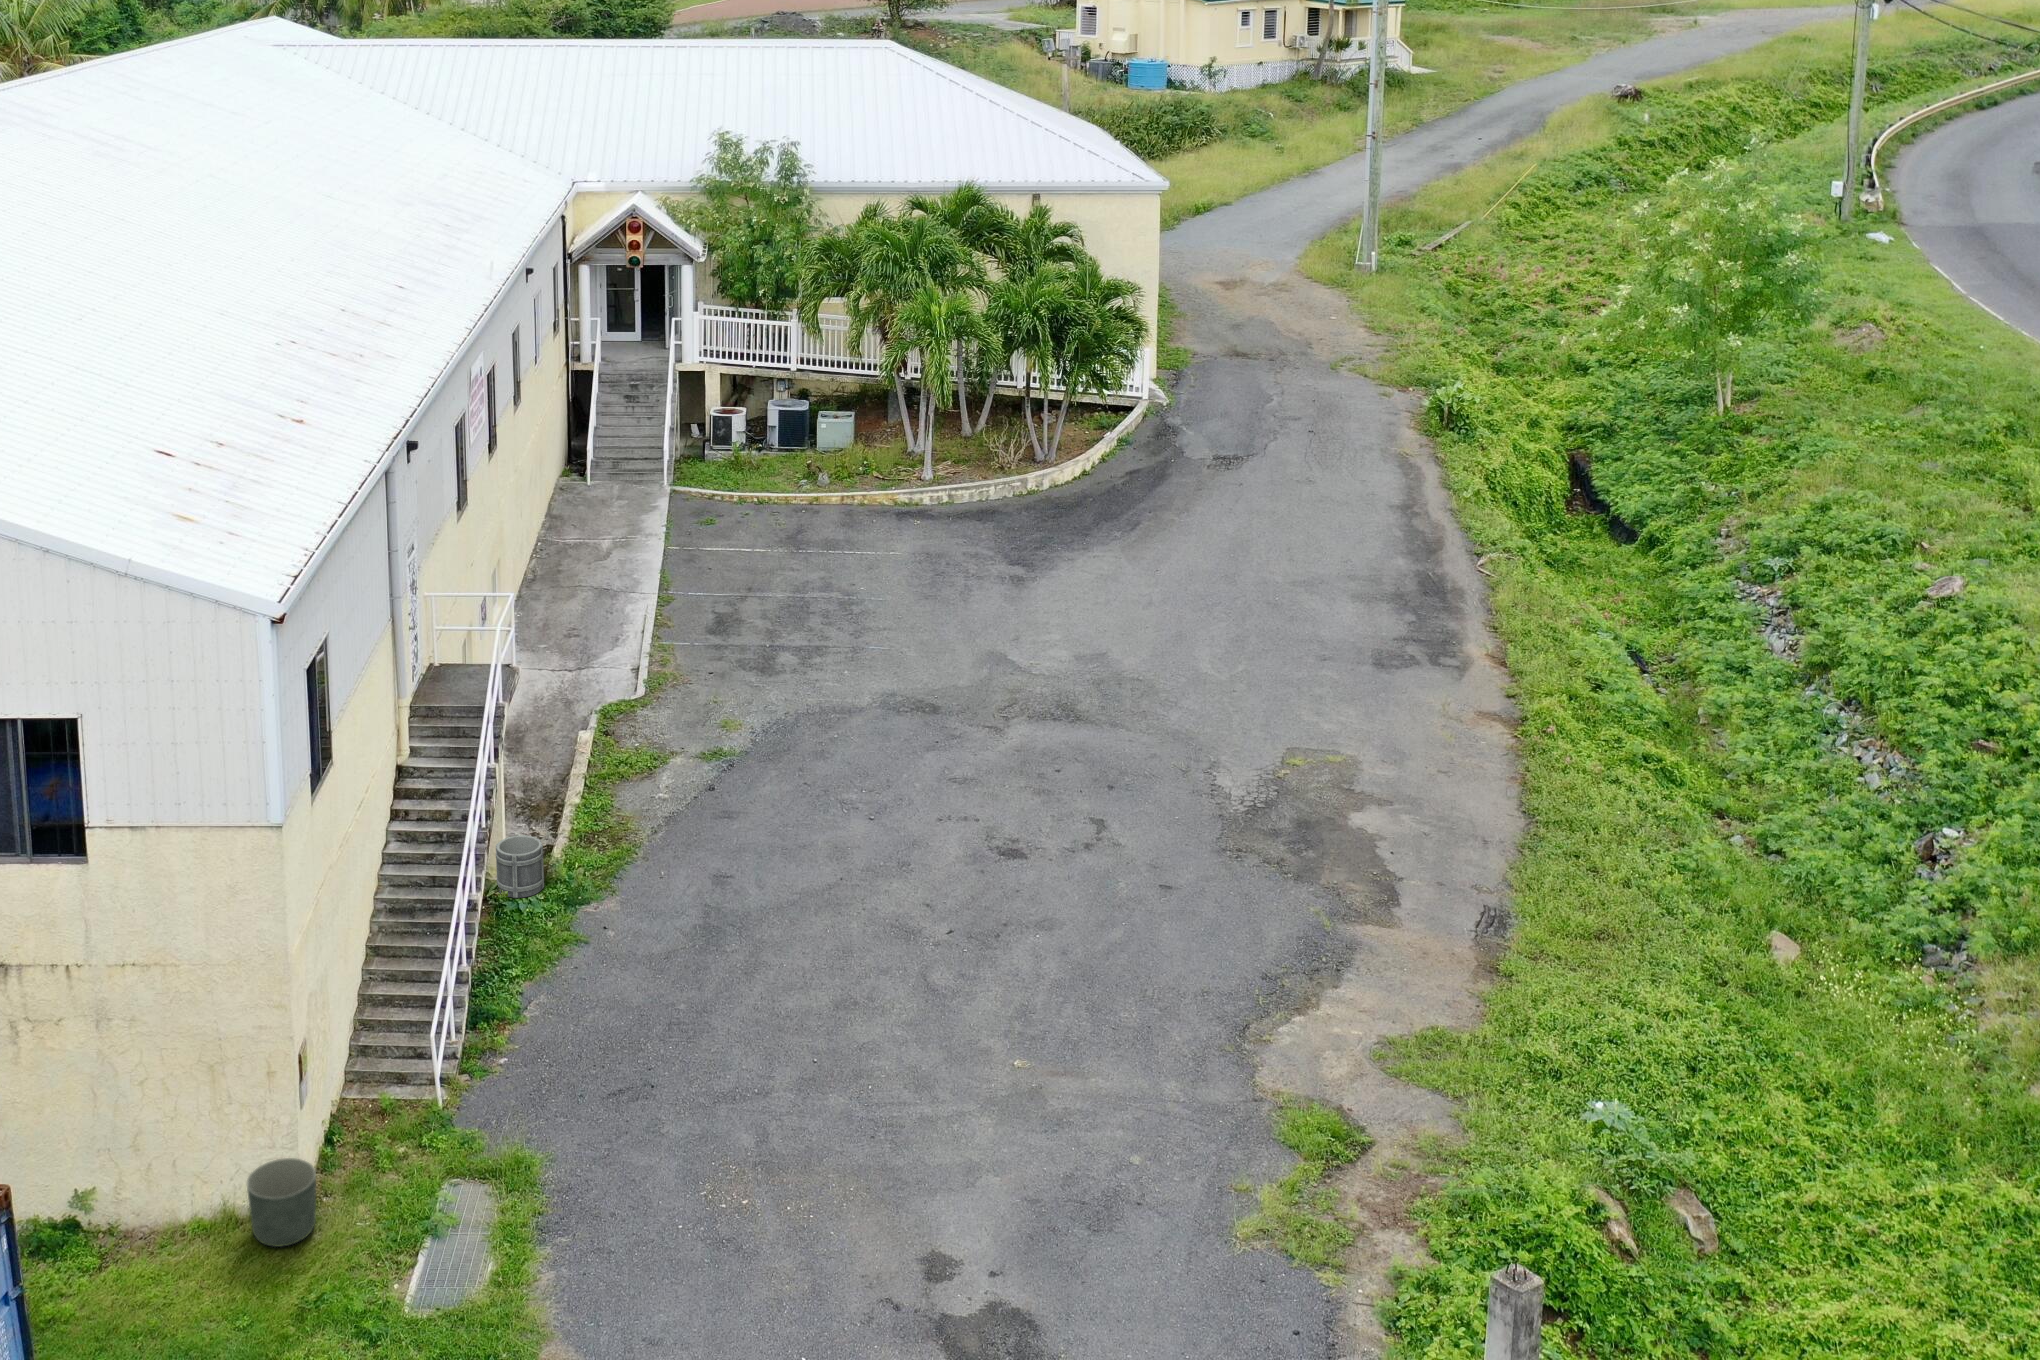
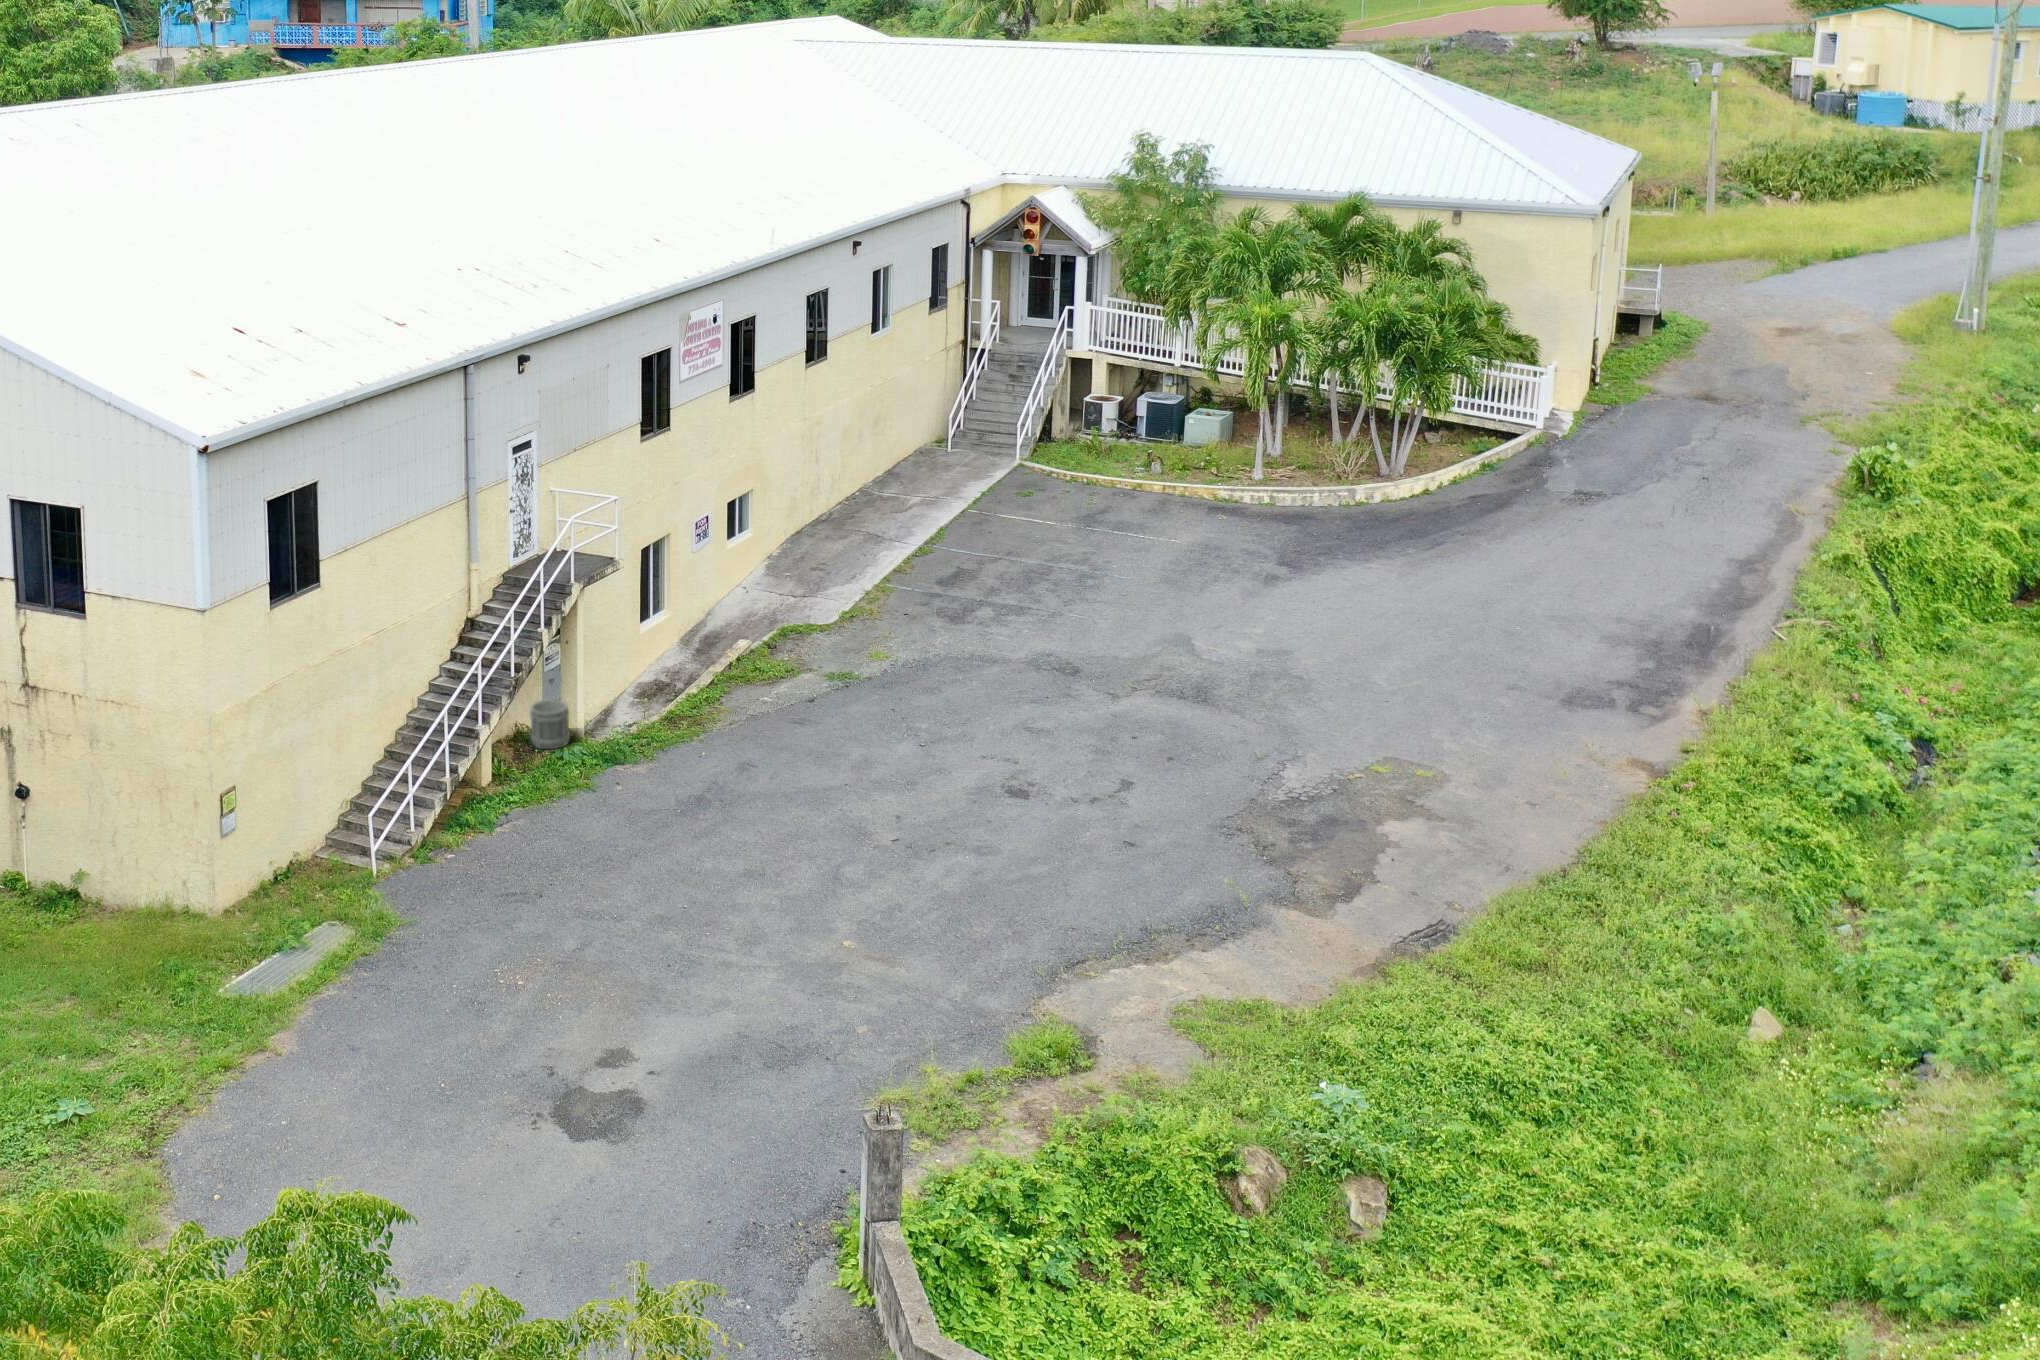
planter: present [247,1158,316,1247] -> none [132,865,184,926]

